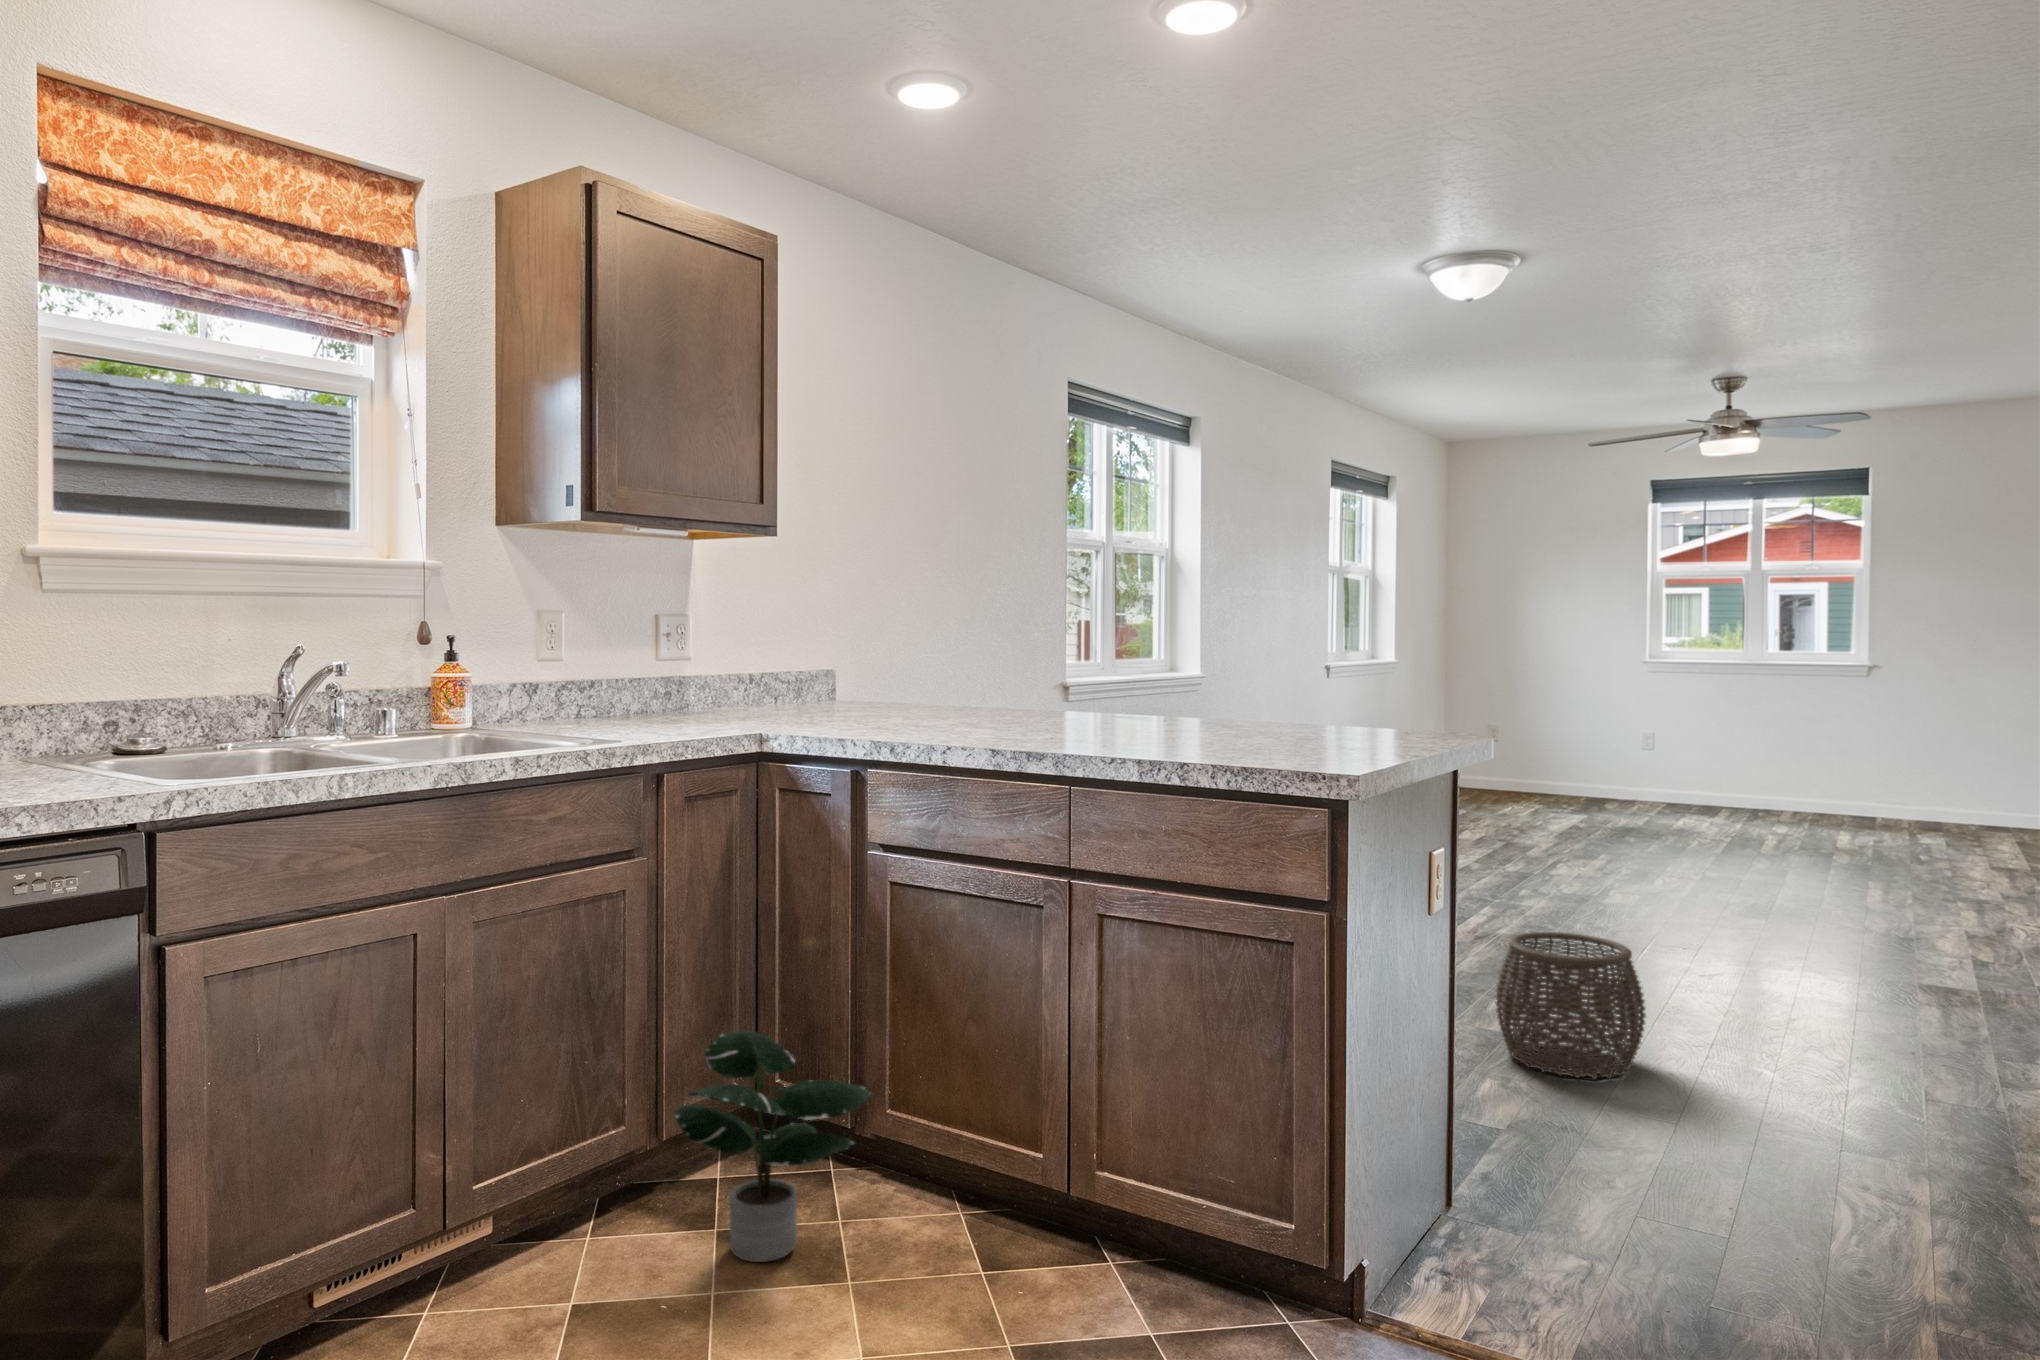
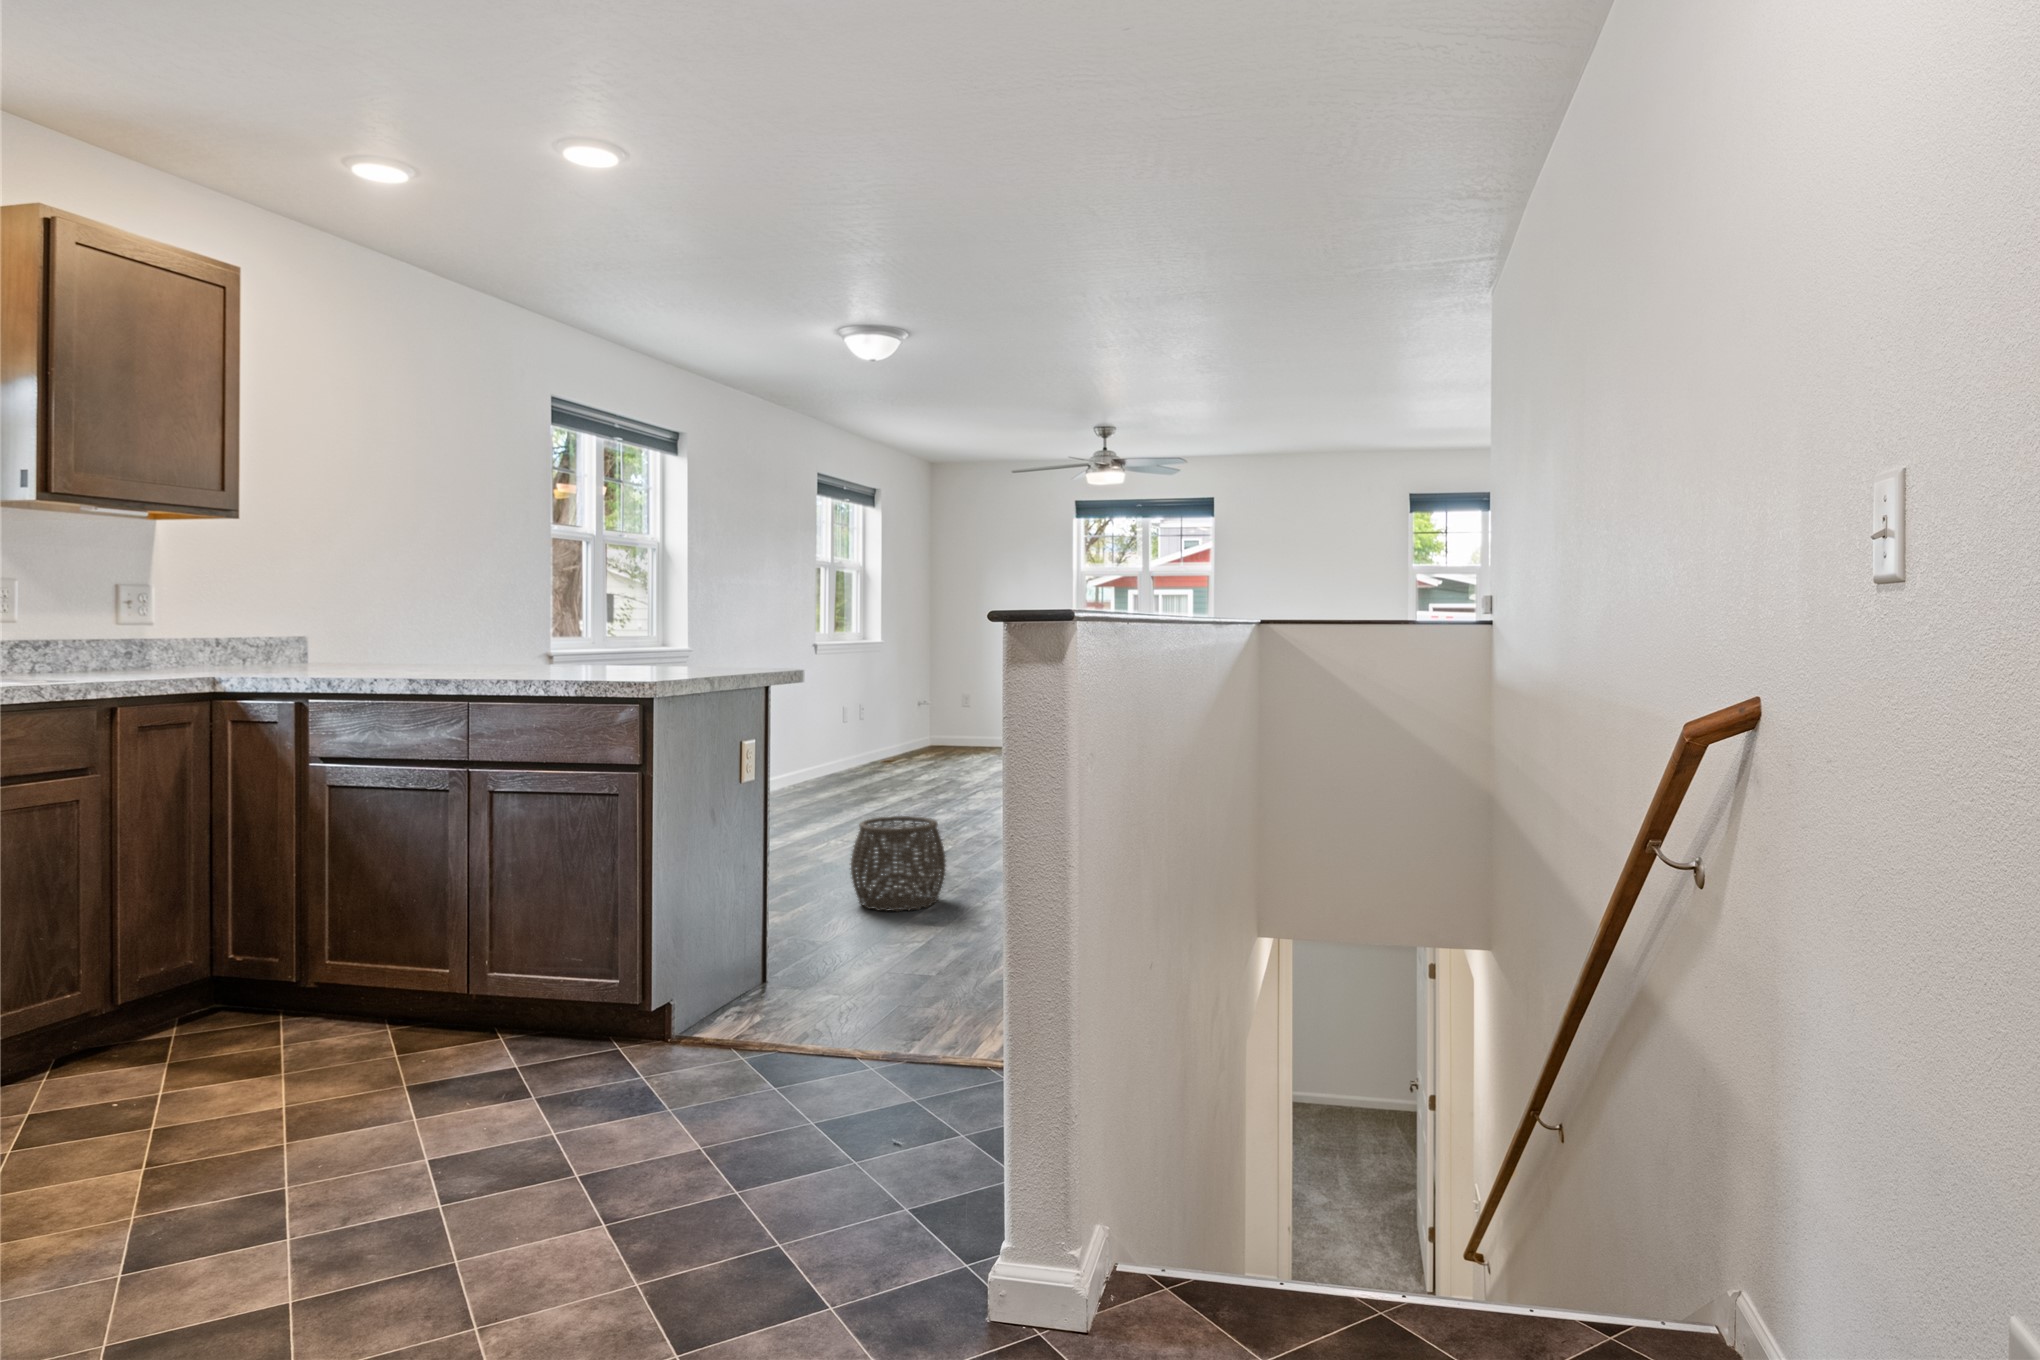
potted plant: present [675,1031,870,1262] -> none [126,907,307,1073]

